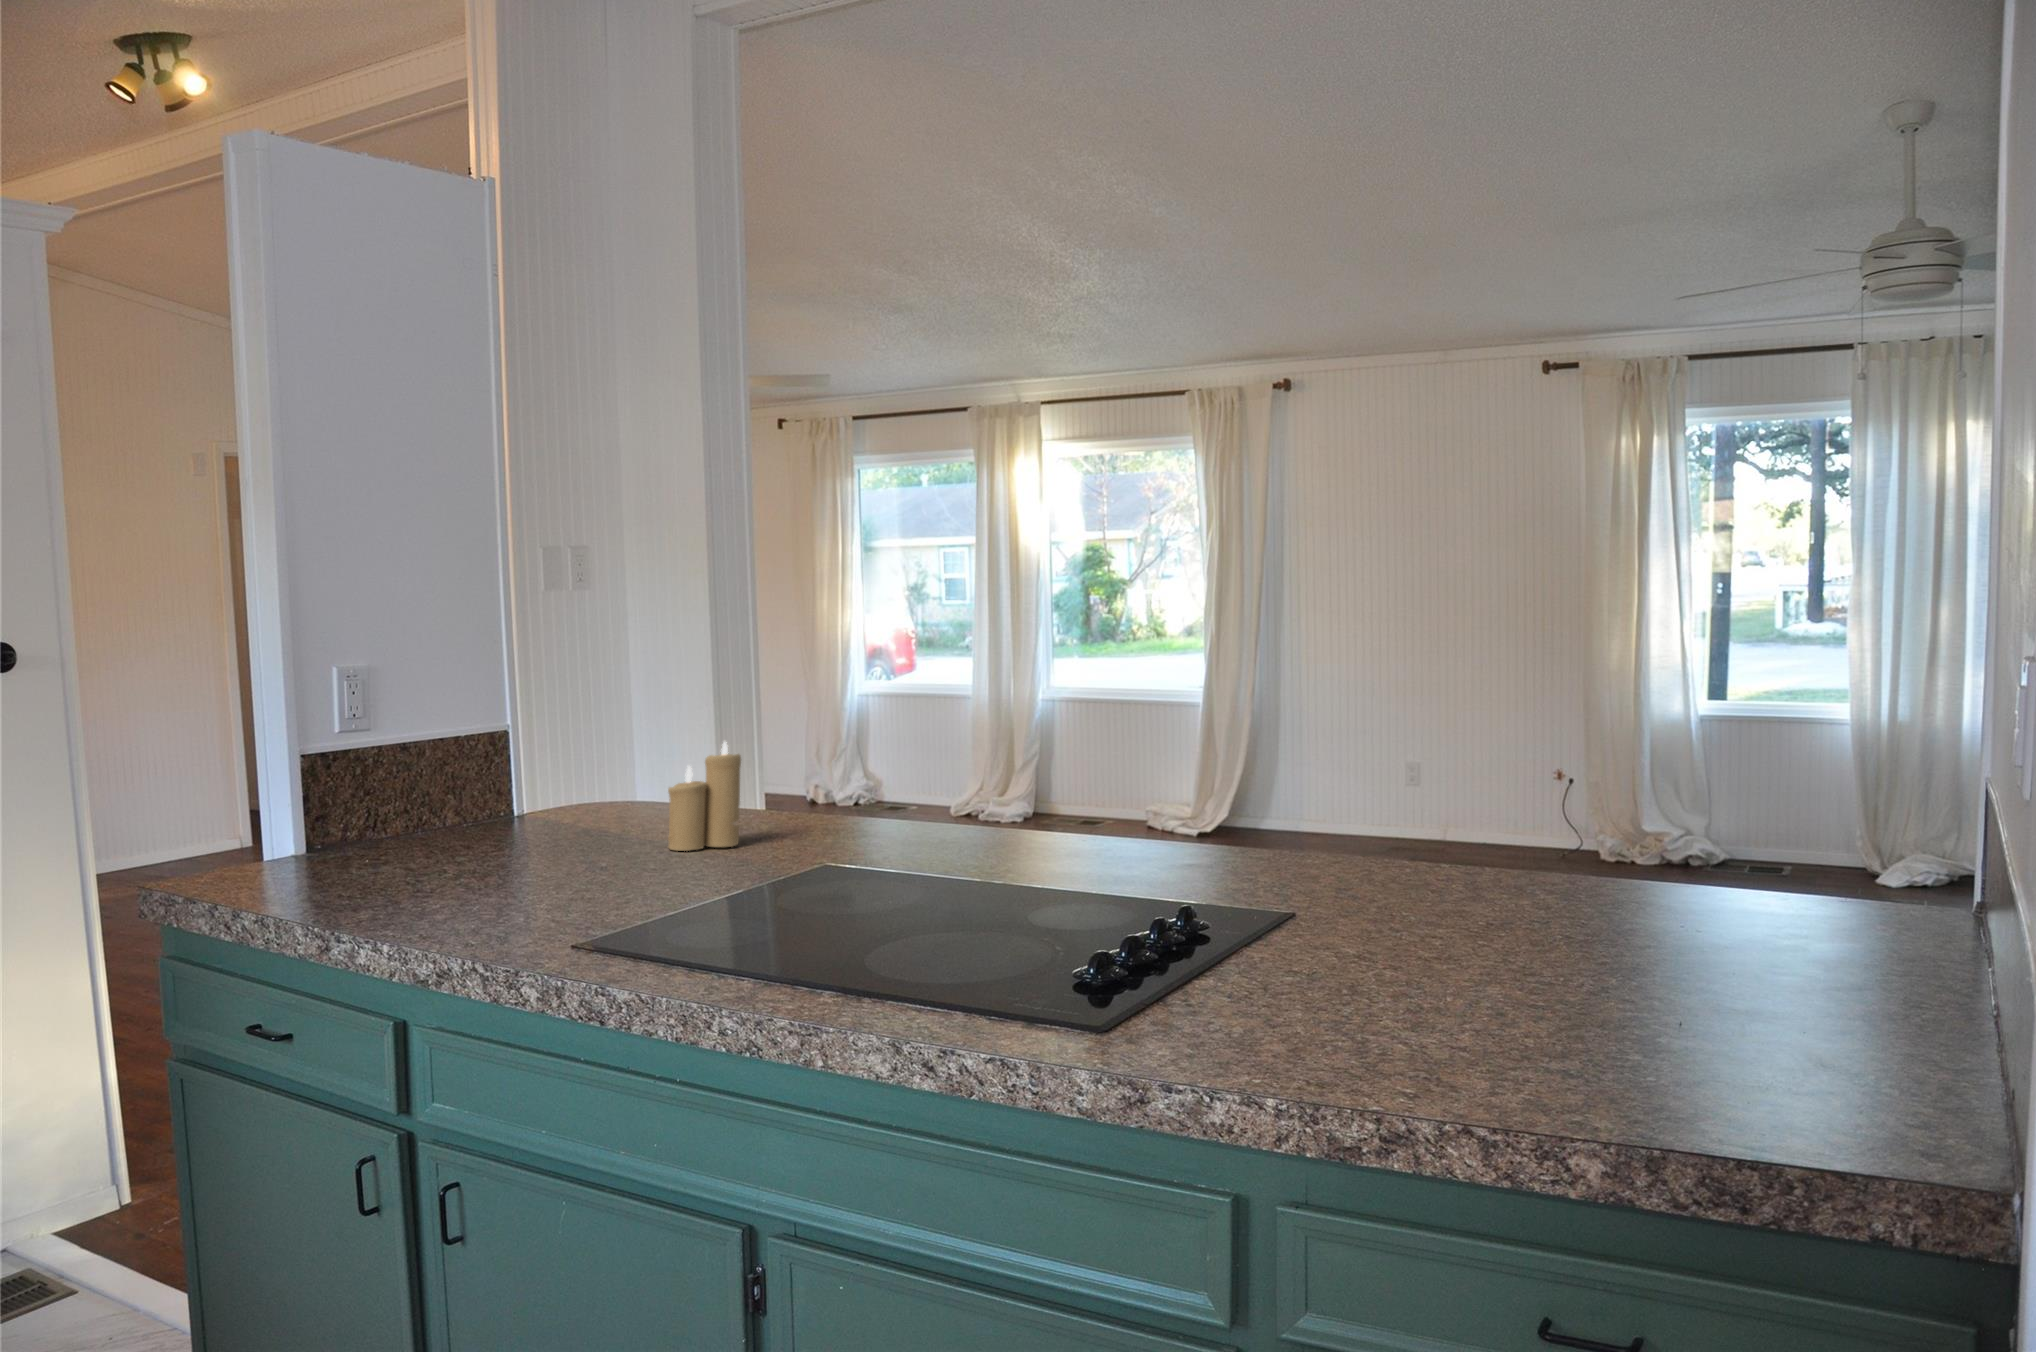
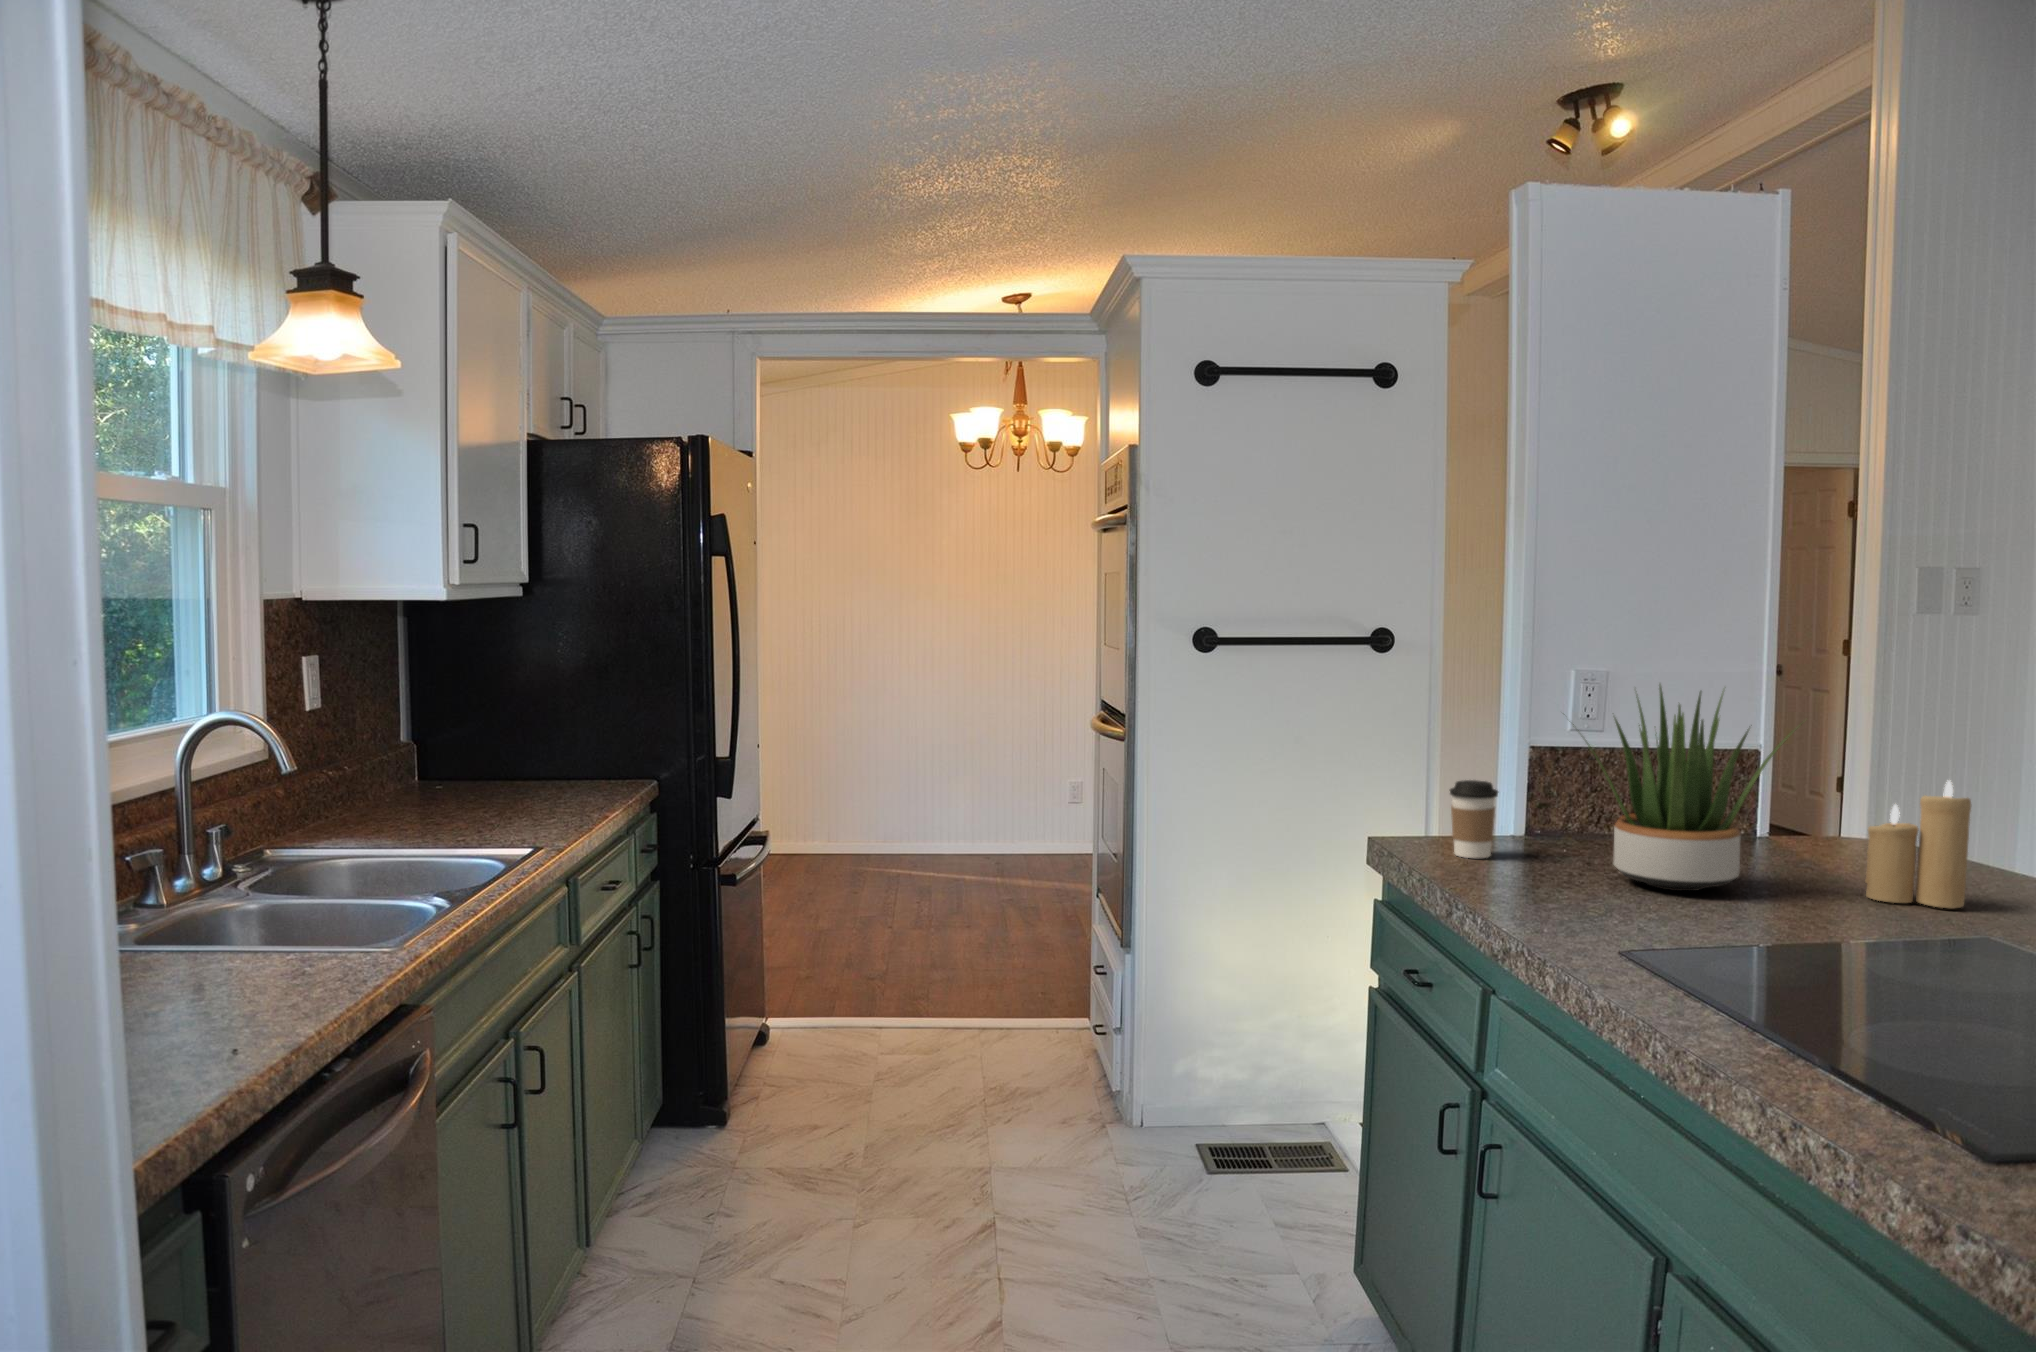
potted plant: none [390,664,635,876] -> present [1573,684,1802,891]
coffee cup: none [222,791,296,890] -> present [1450,780,1498,858]

